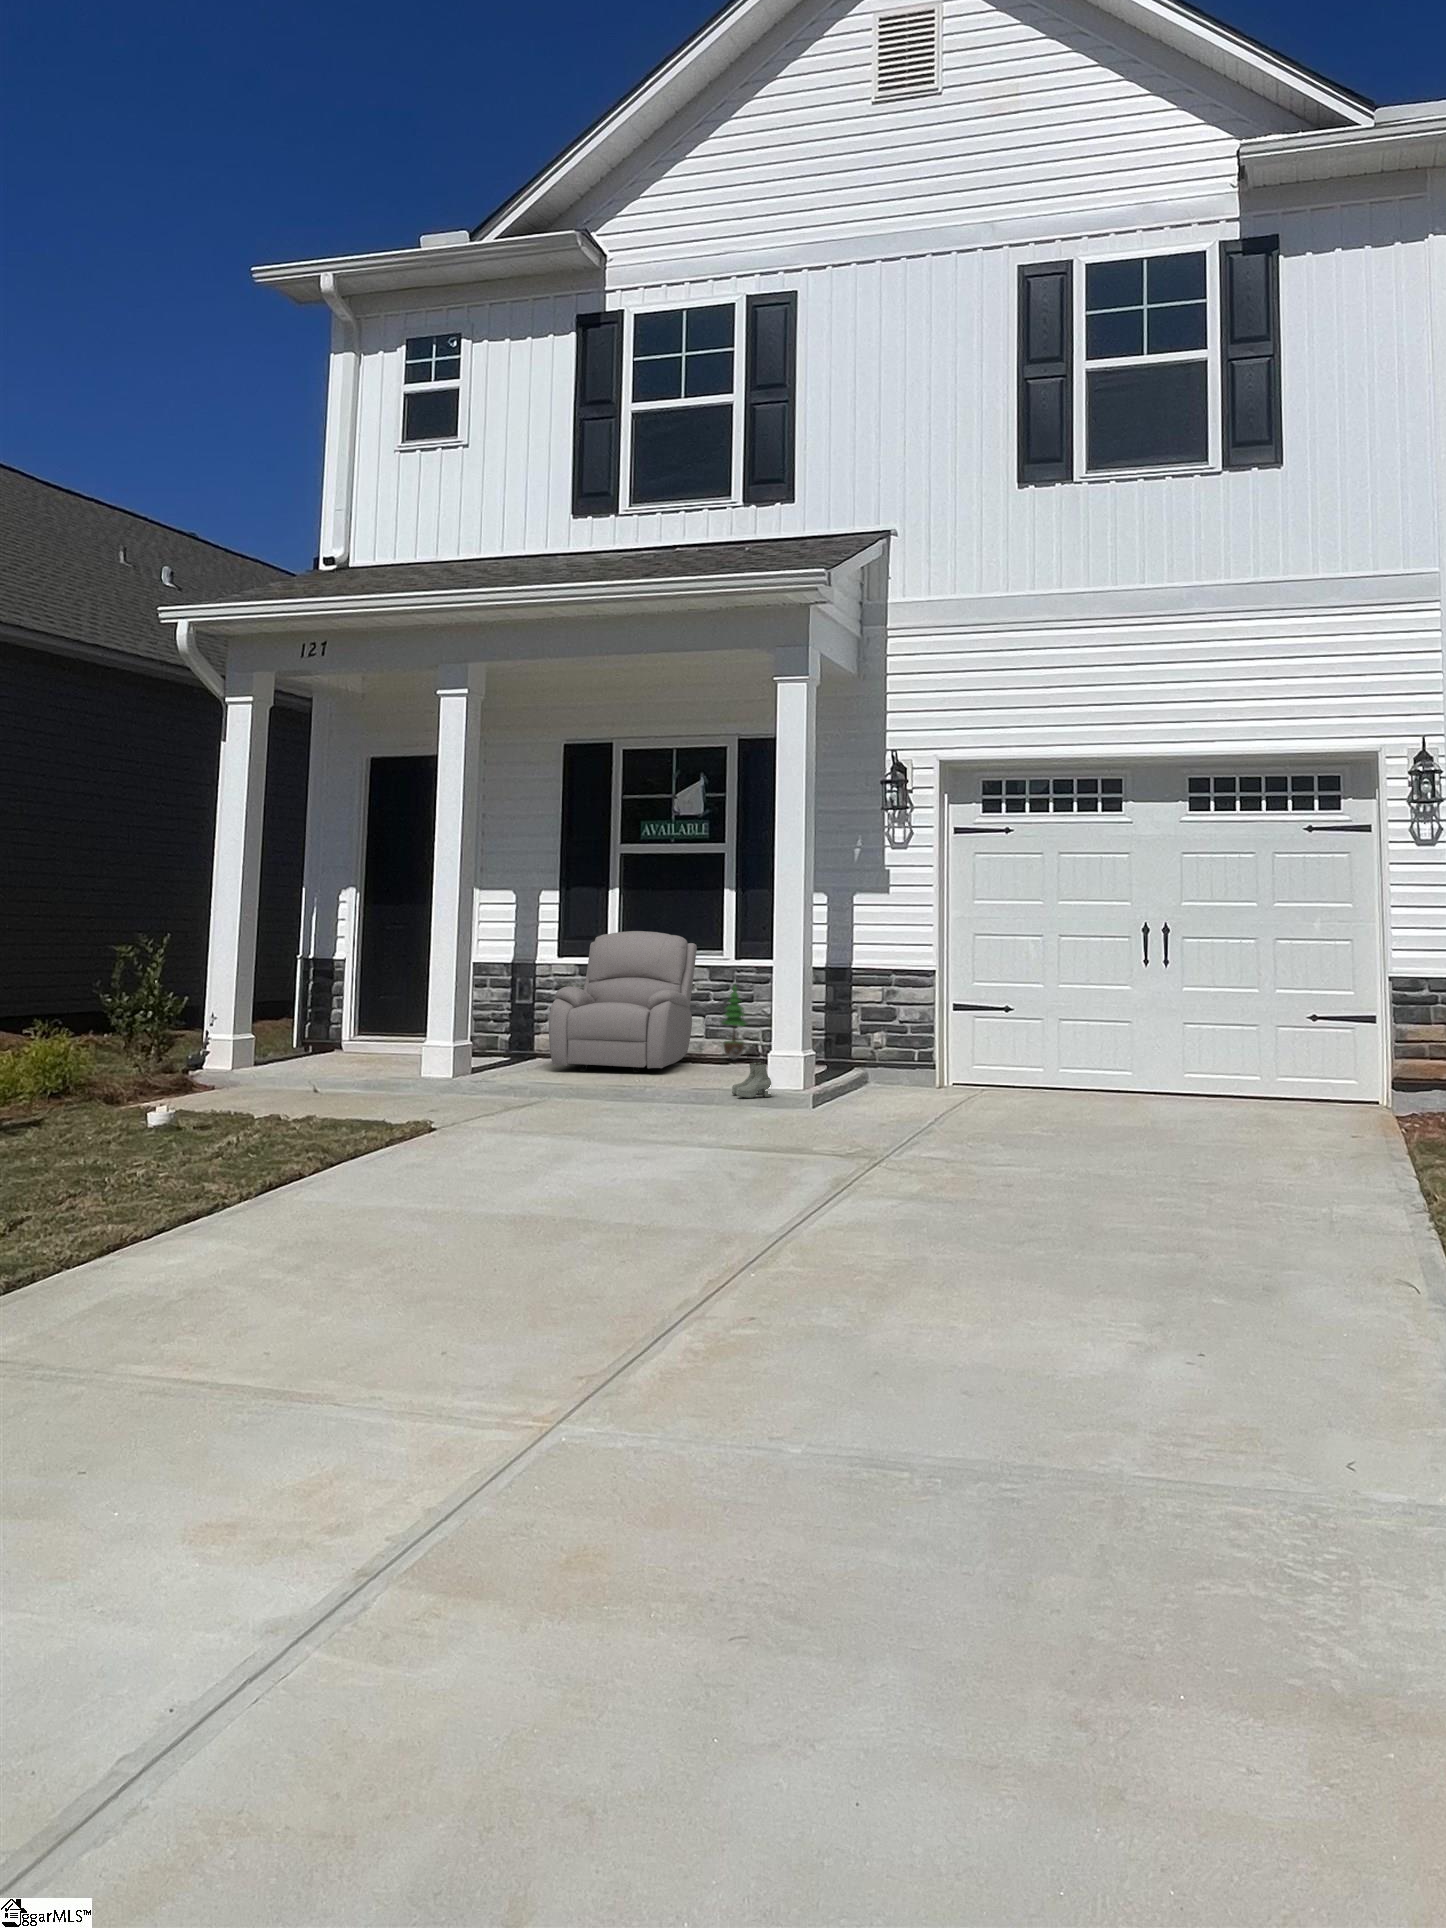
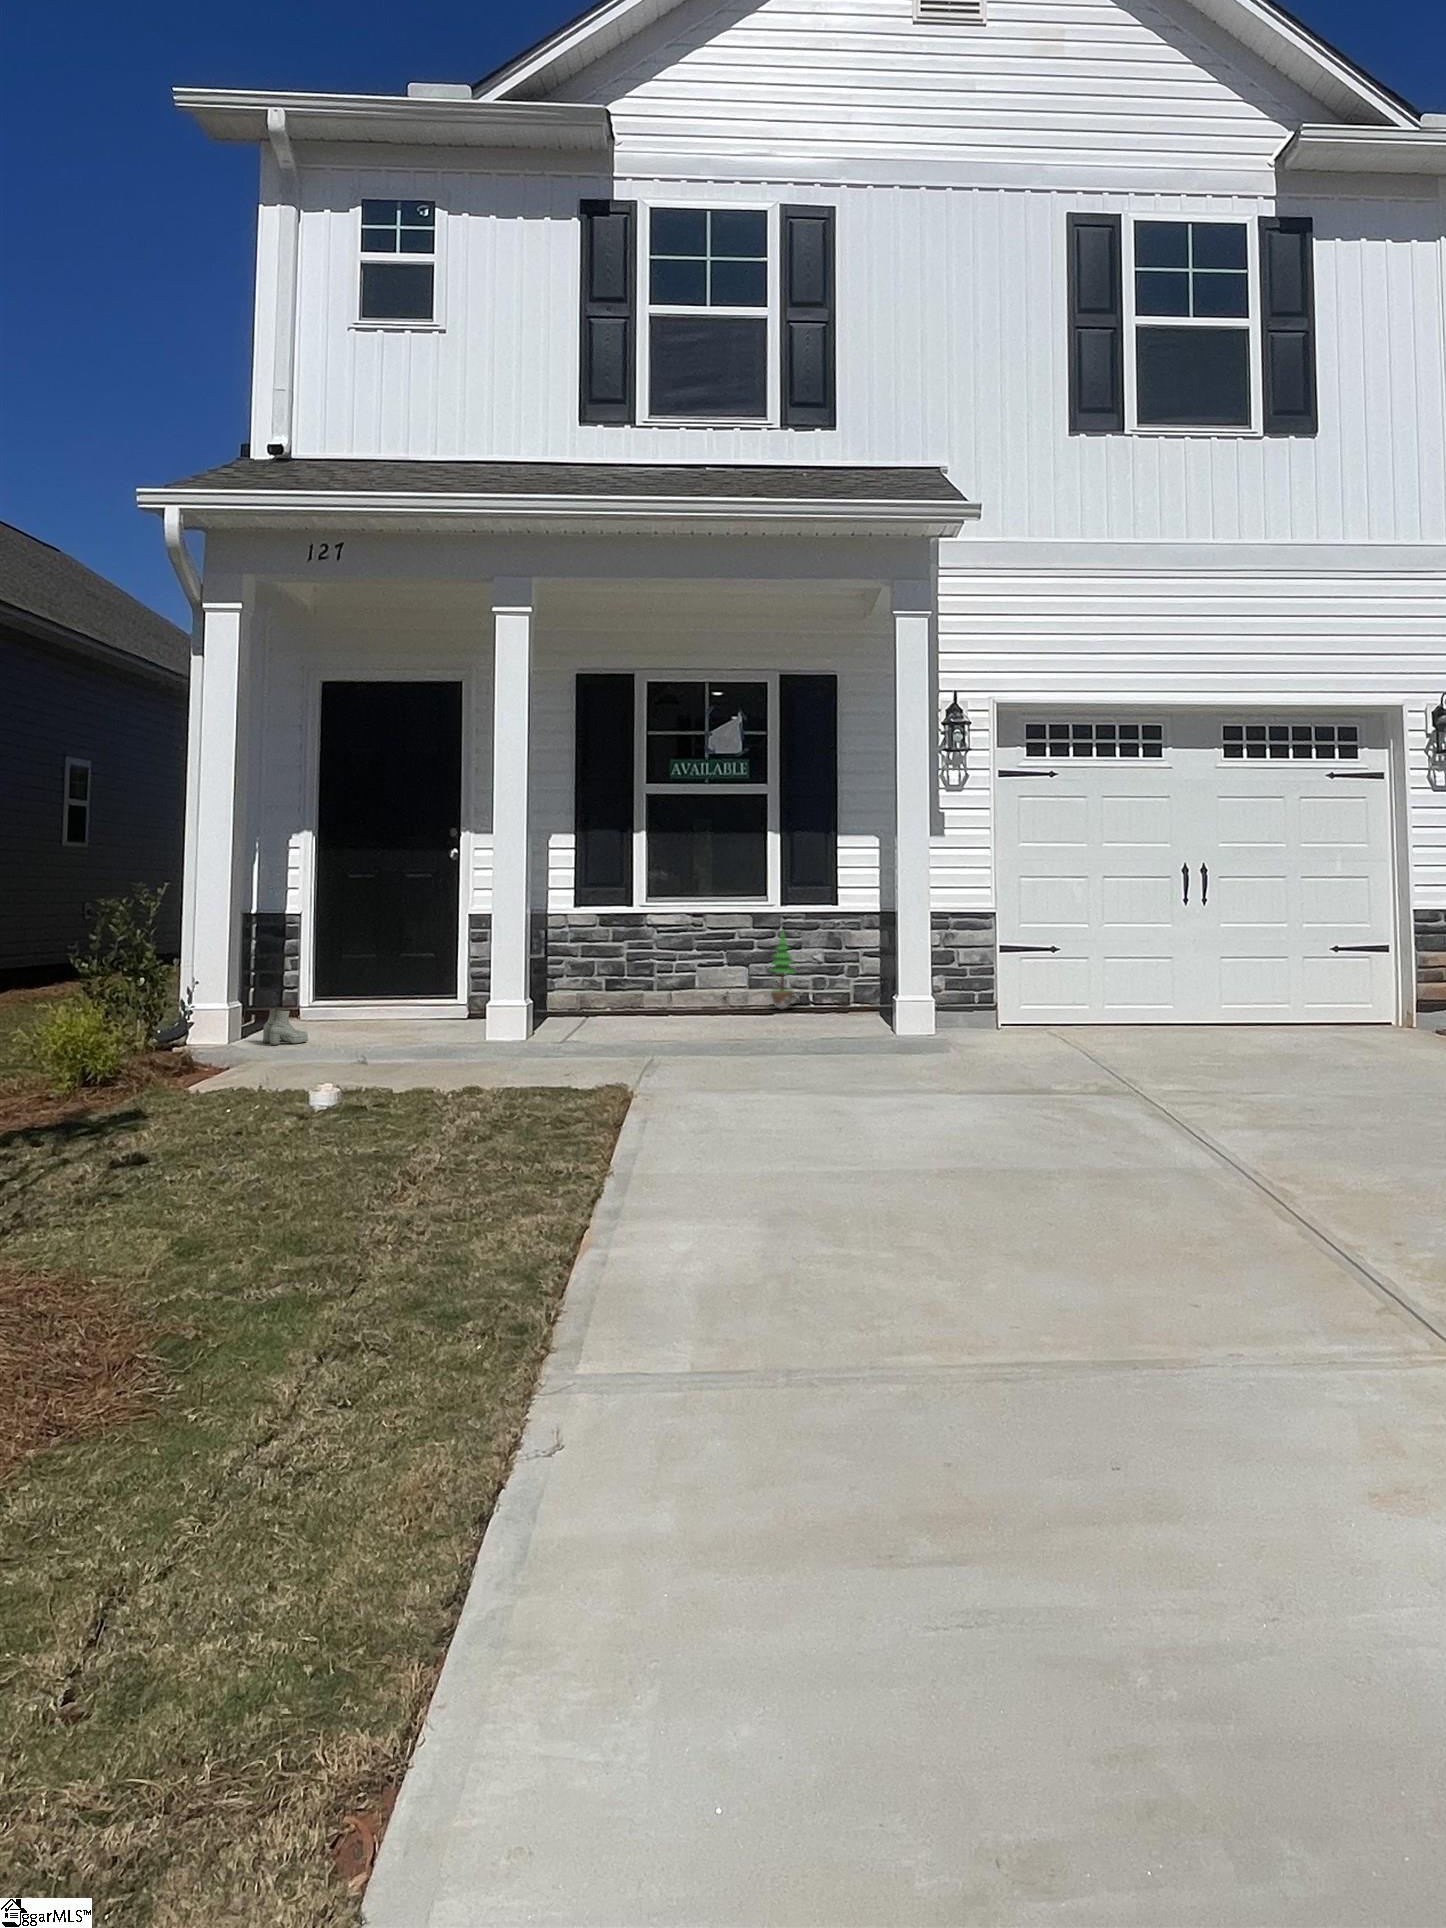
chair: present [549,931,697,1072] -> none [618,877,752,1027]
boots: present [732,1062,771,1098] -> present [263,1008,308,1045]

